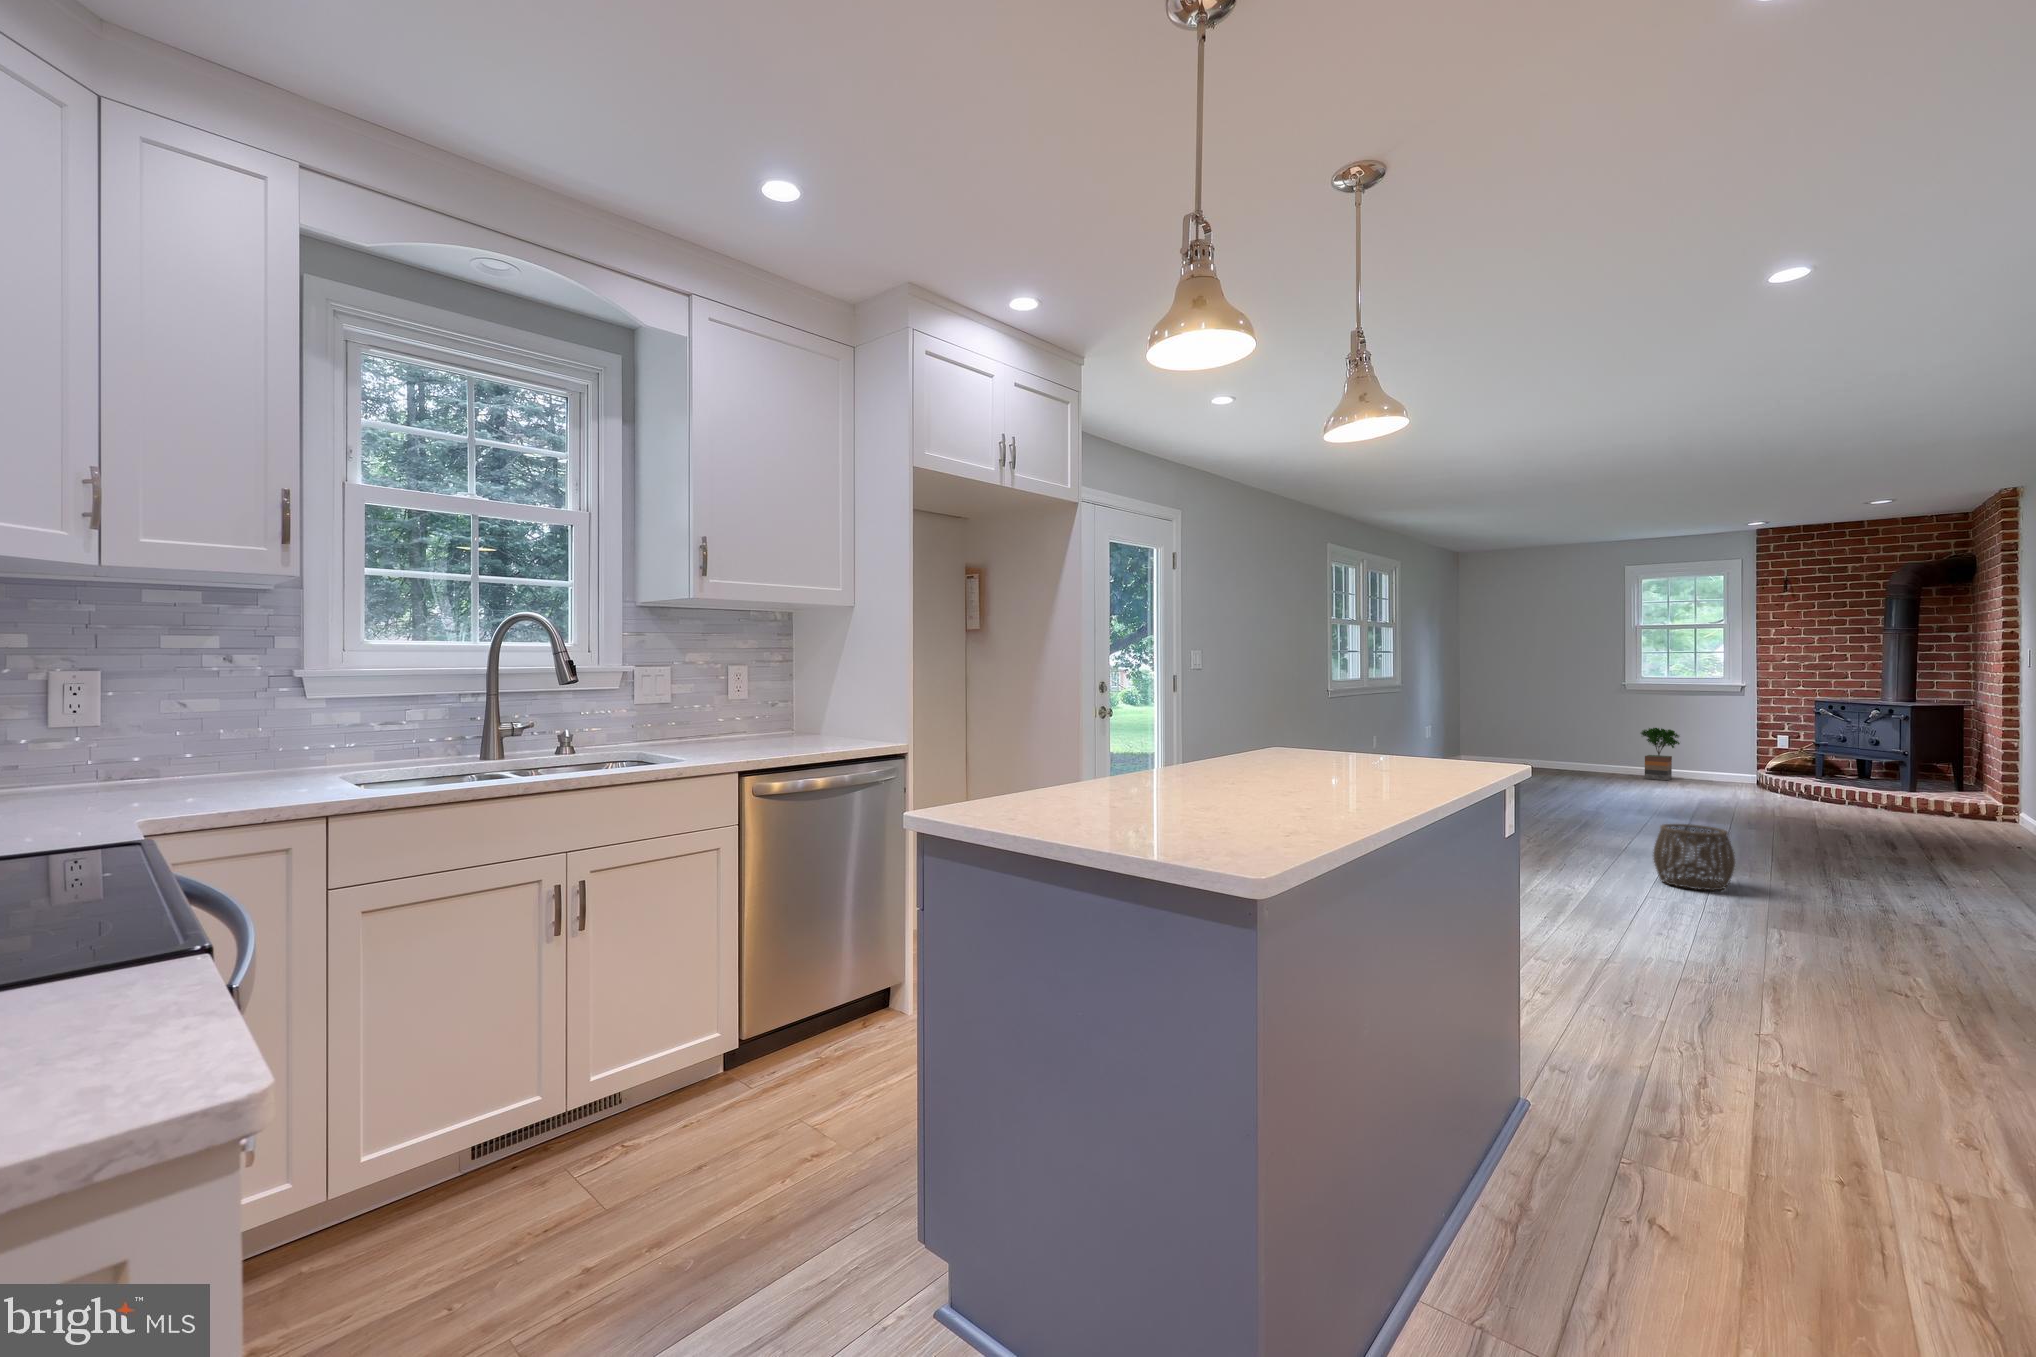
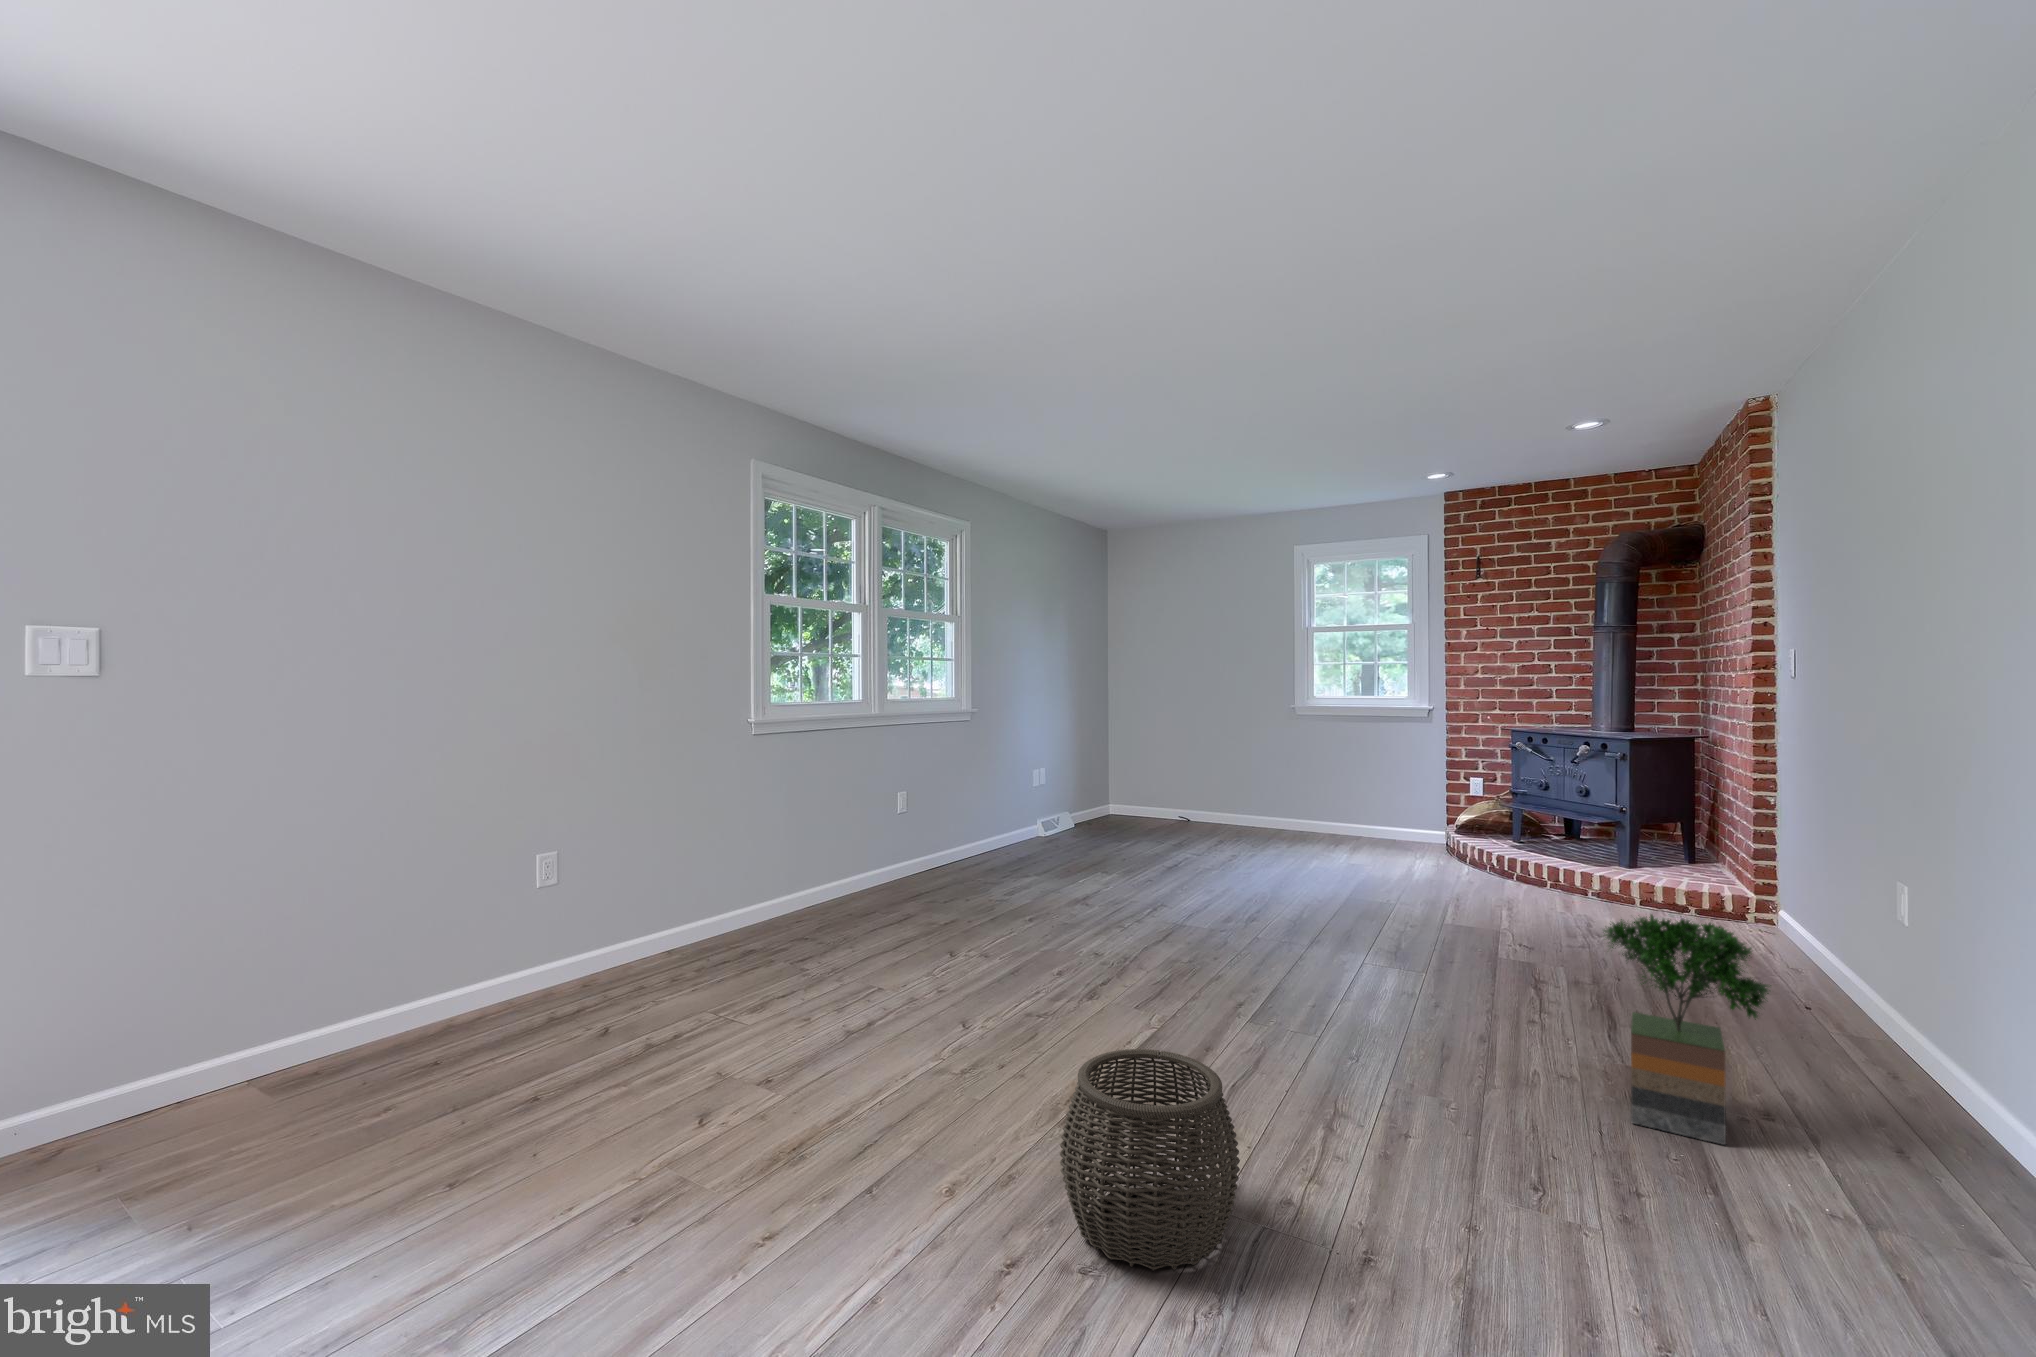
potted tree: present [1641,728,1680,780] -> present [1604,914,1771,1145]

